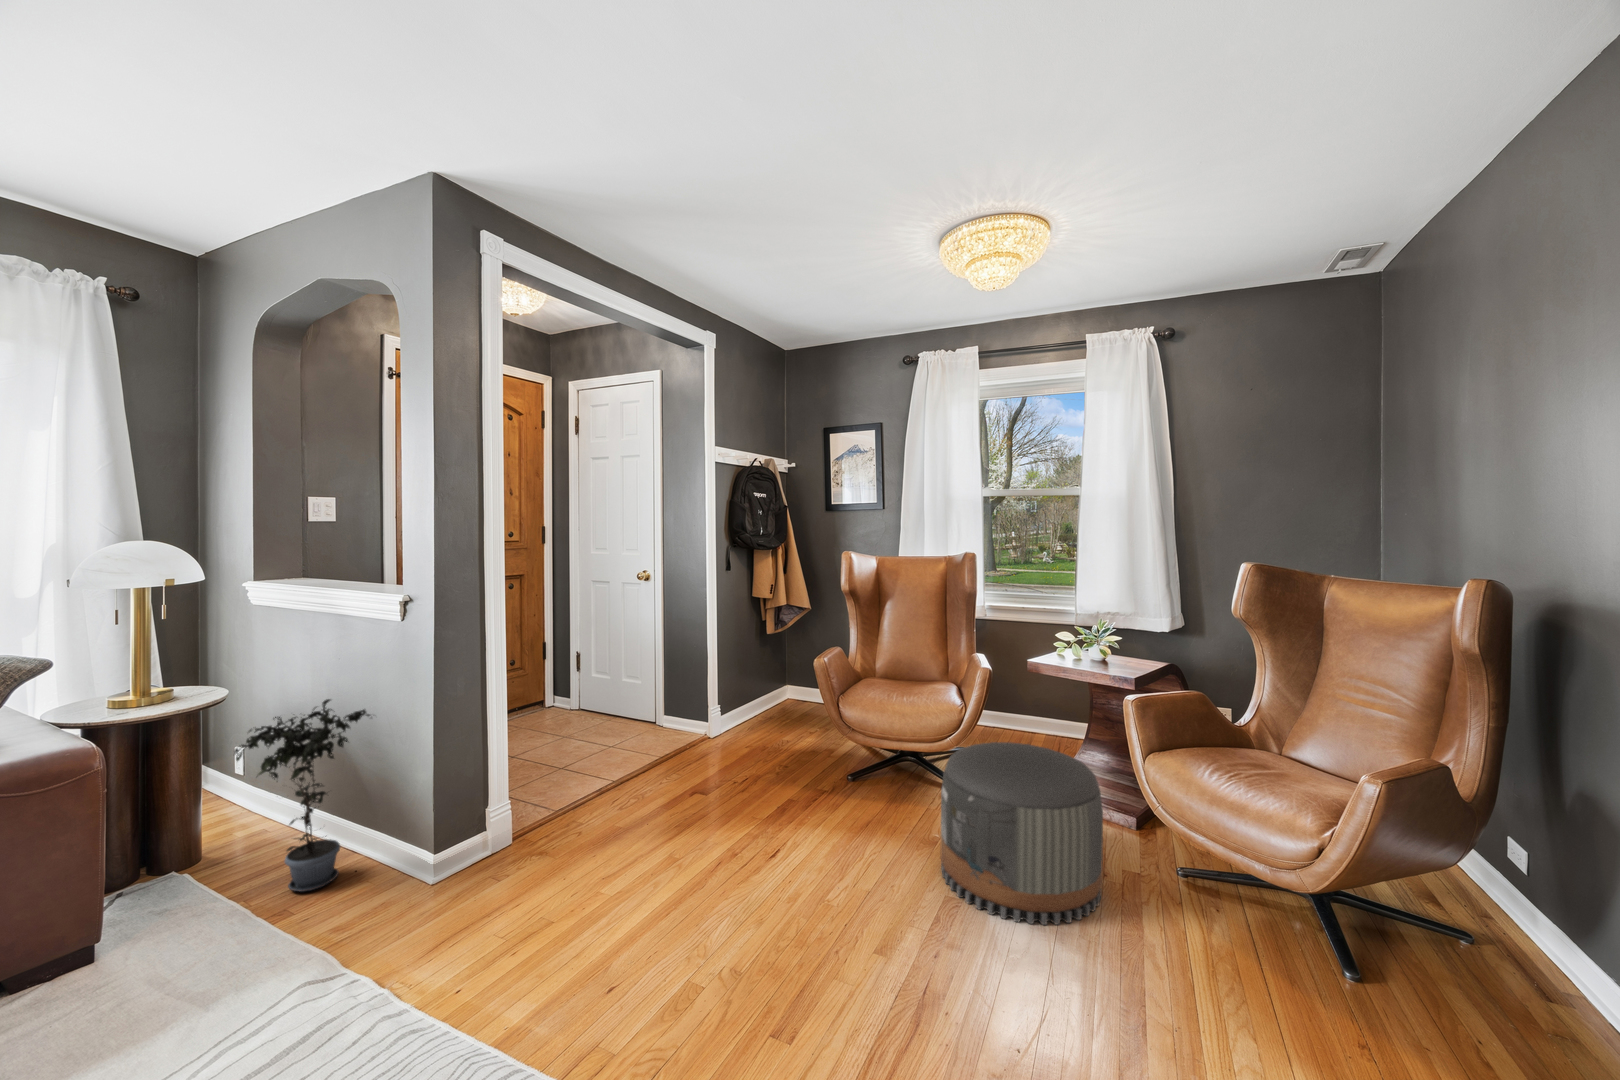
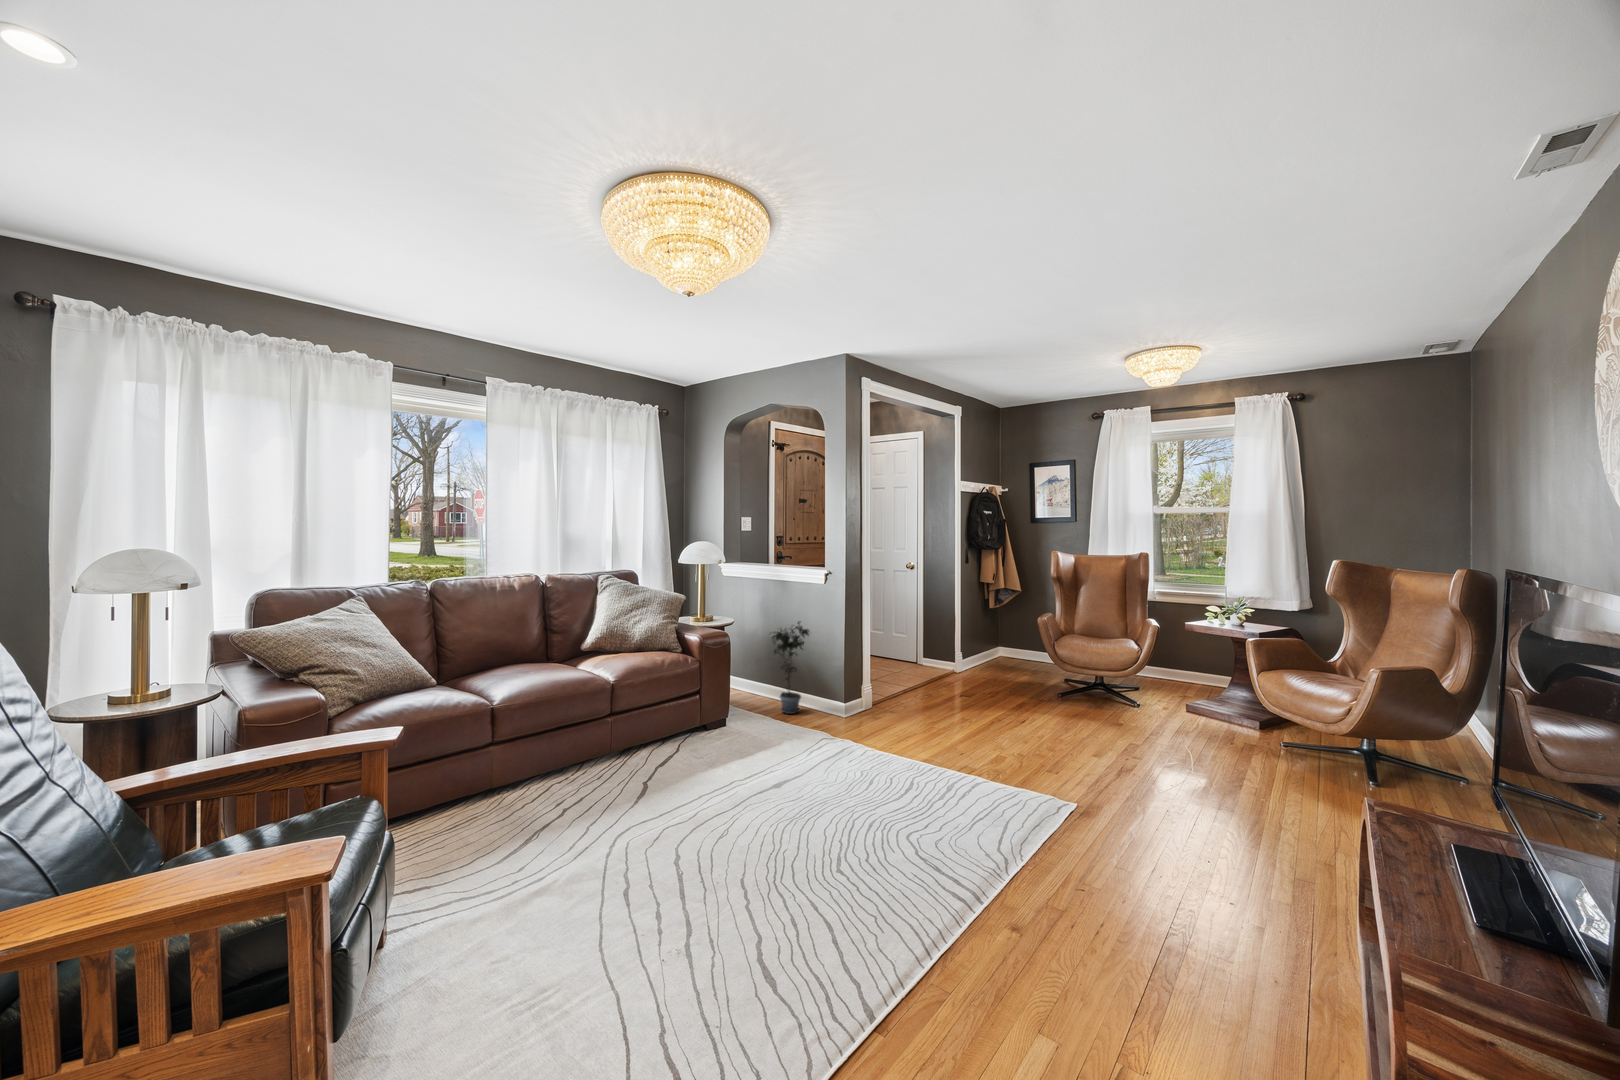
pouf: present [940,742,1103,925] -> none [1126,665,1227,755]

